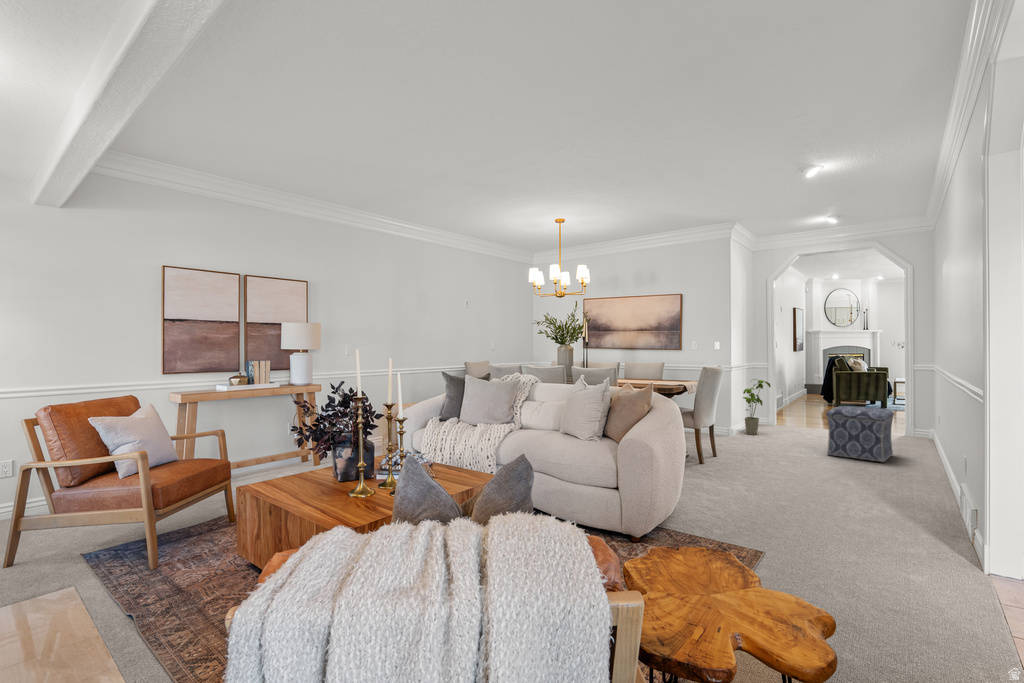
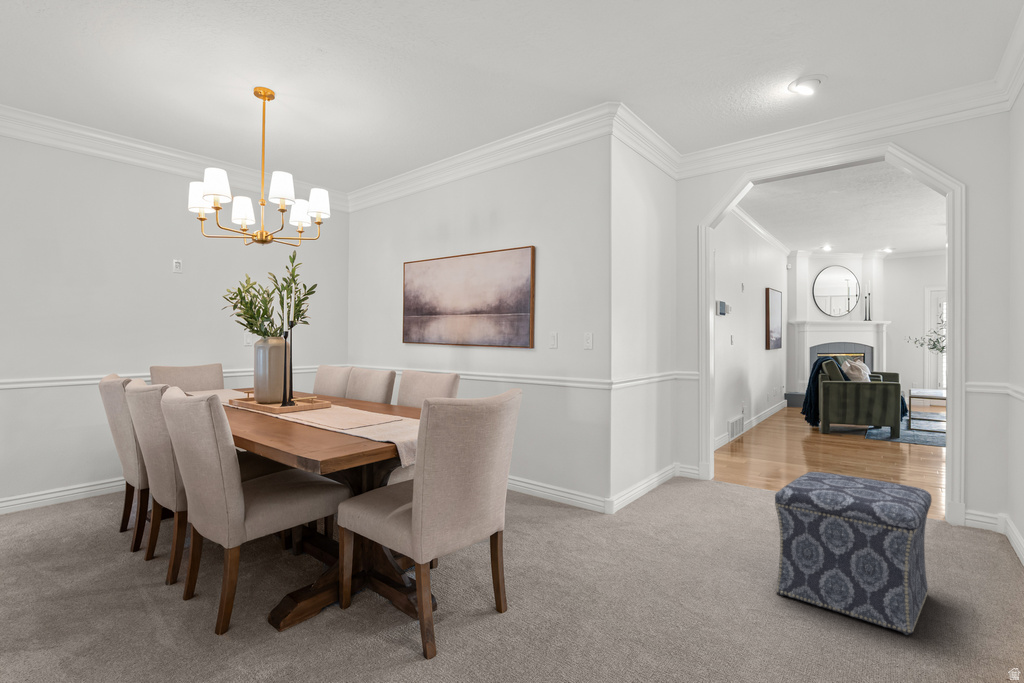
house plant: present [743,379,771,435] -> none [634,404,687,510]

